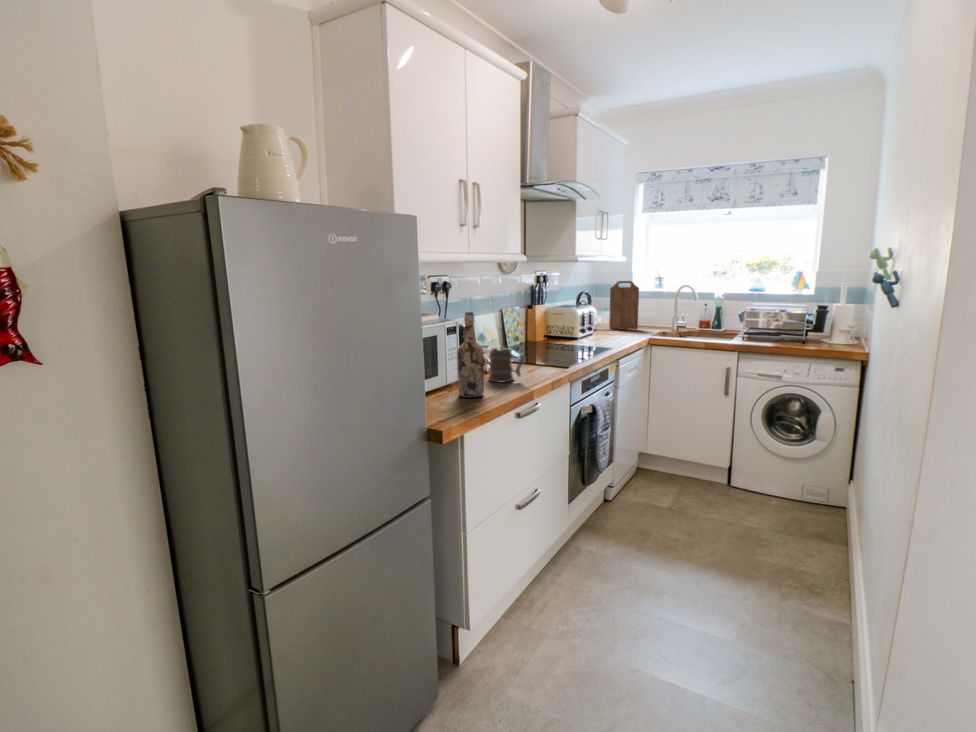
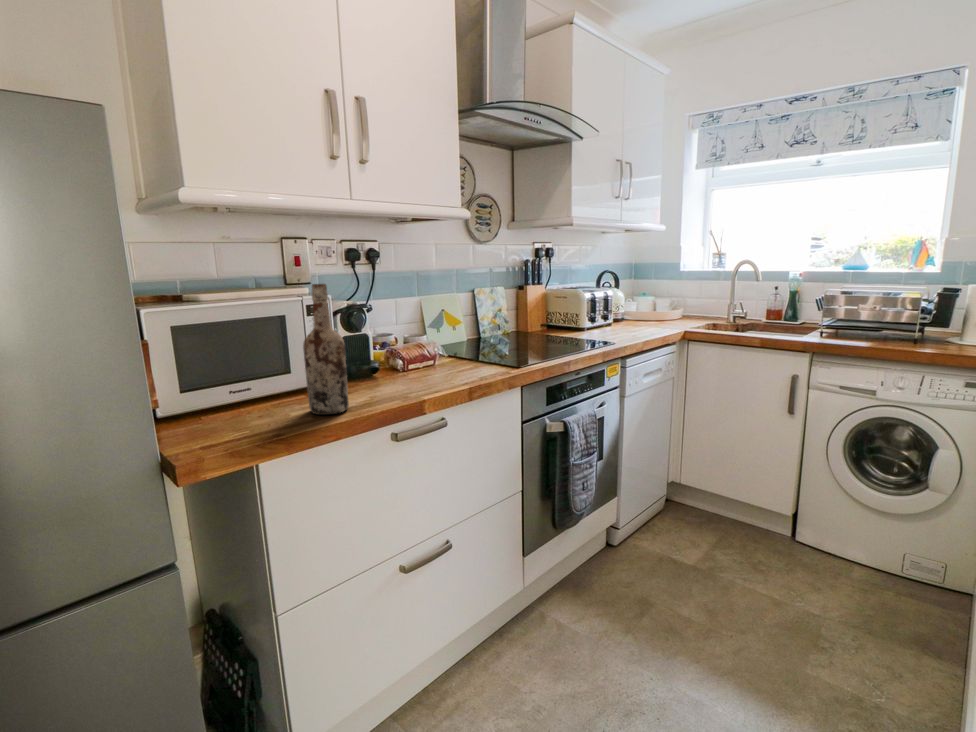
cutting board: present [609,281,639,329] -> none [643,256,682,319]
mug: present [488,348,524,382] -> none [390,338,436,390]

